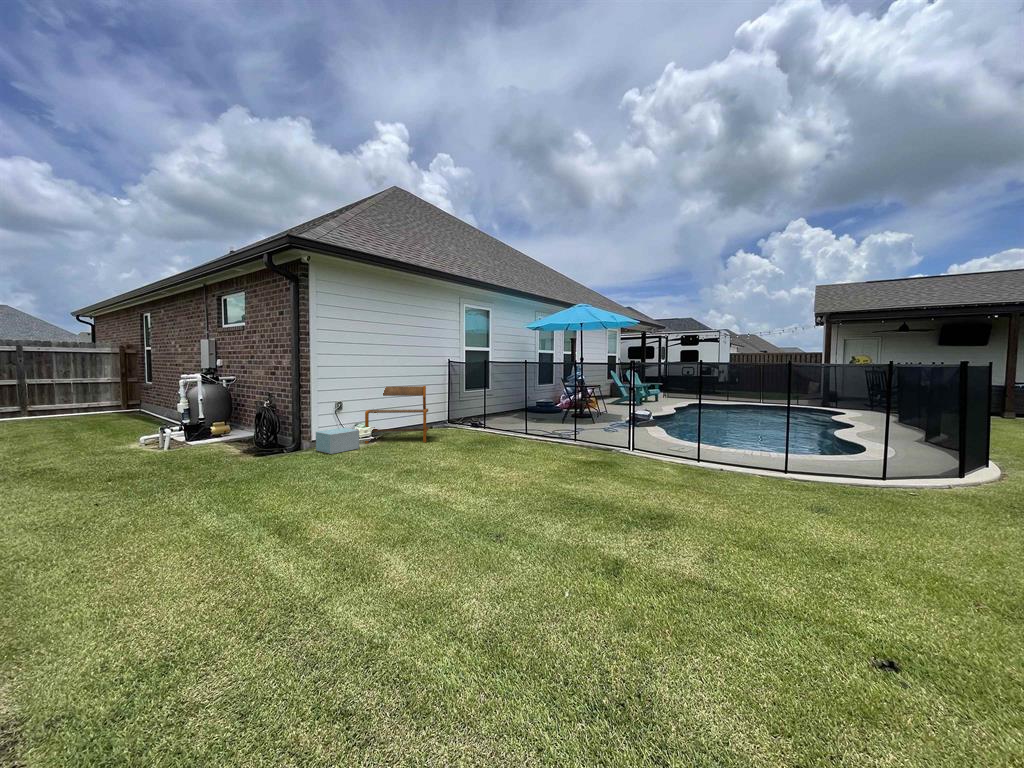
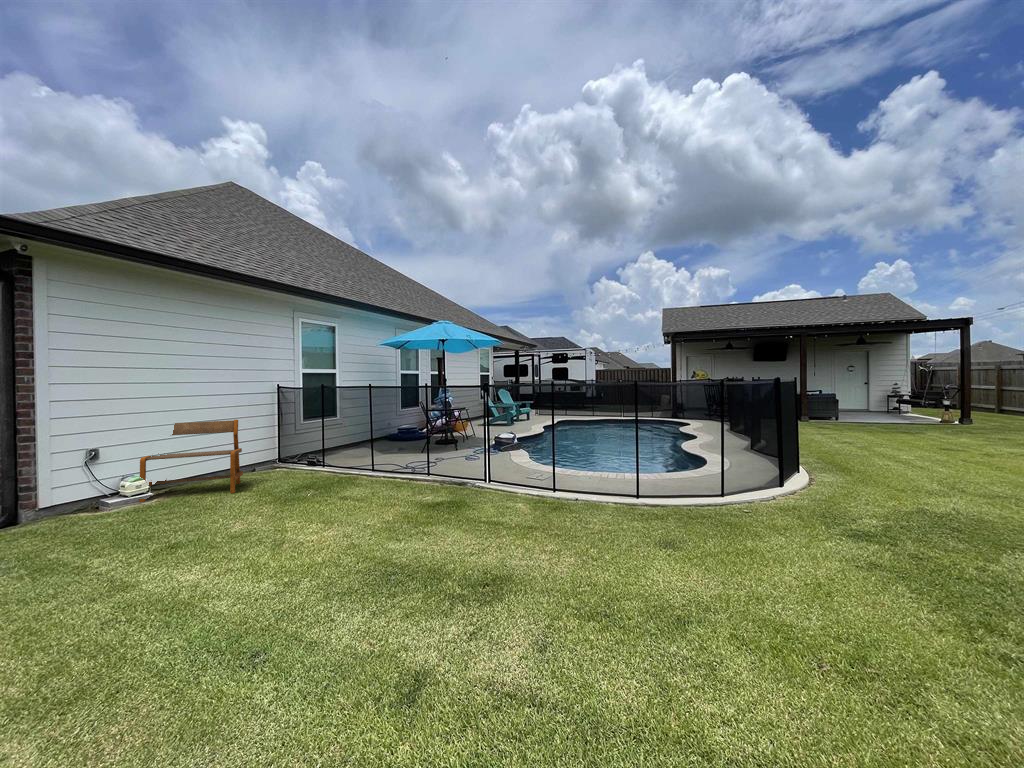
storage box: present [316,428,359,454] -> none [46,484,125,525]

